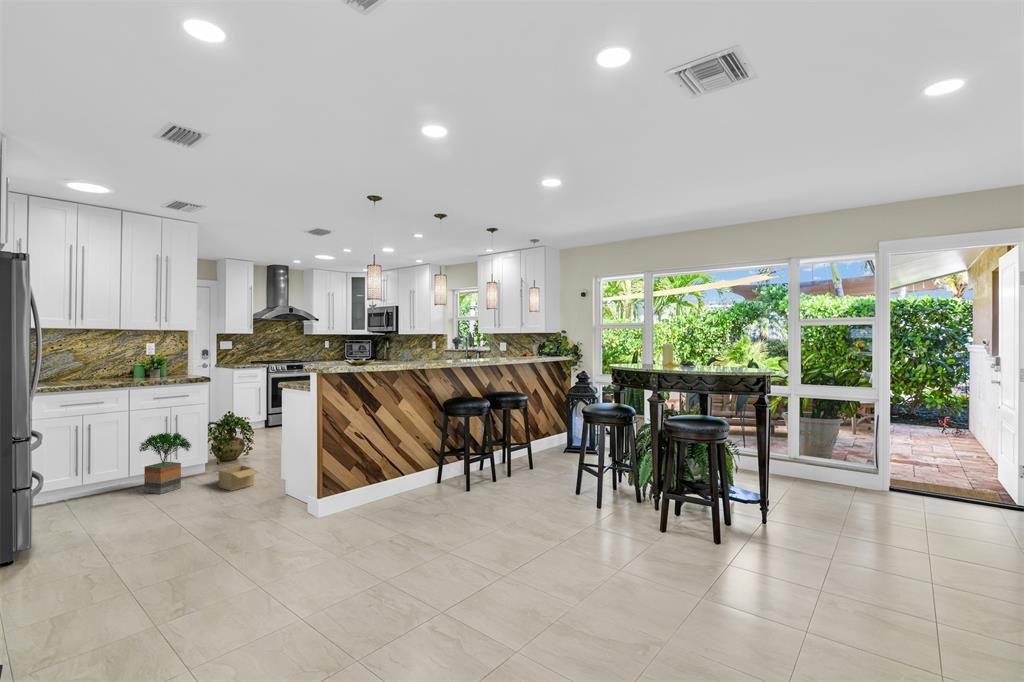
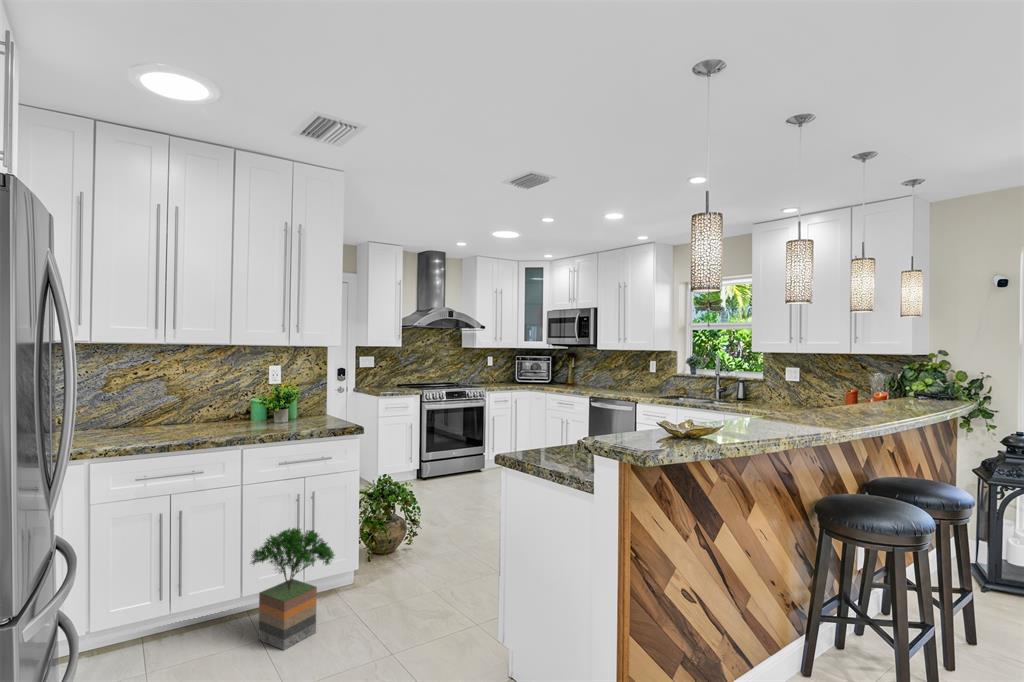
cardboard box: present [216,465,259,491] -> none [369,593,450,657]

